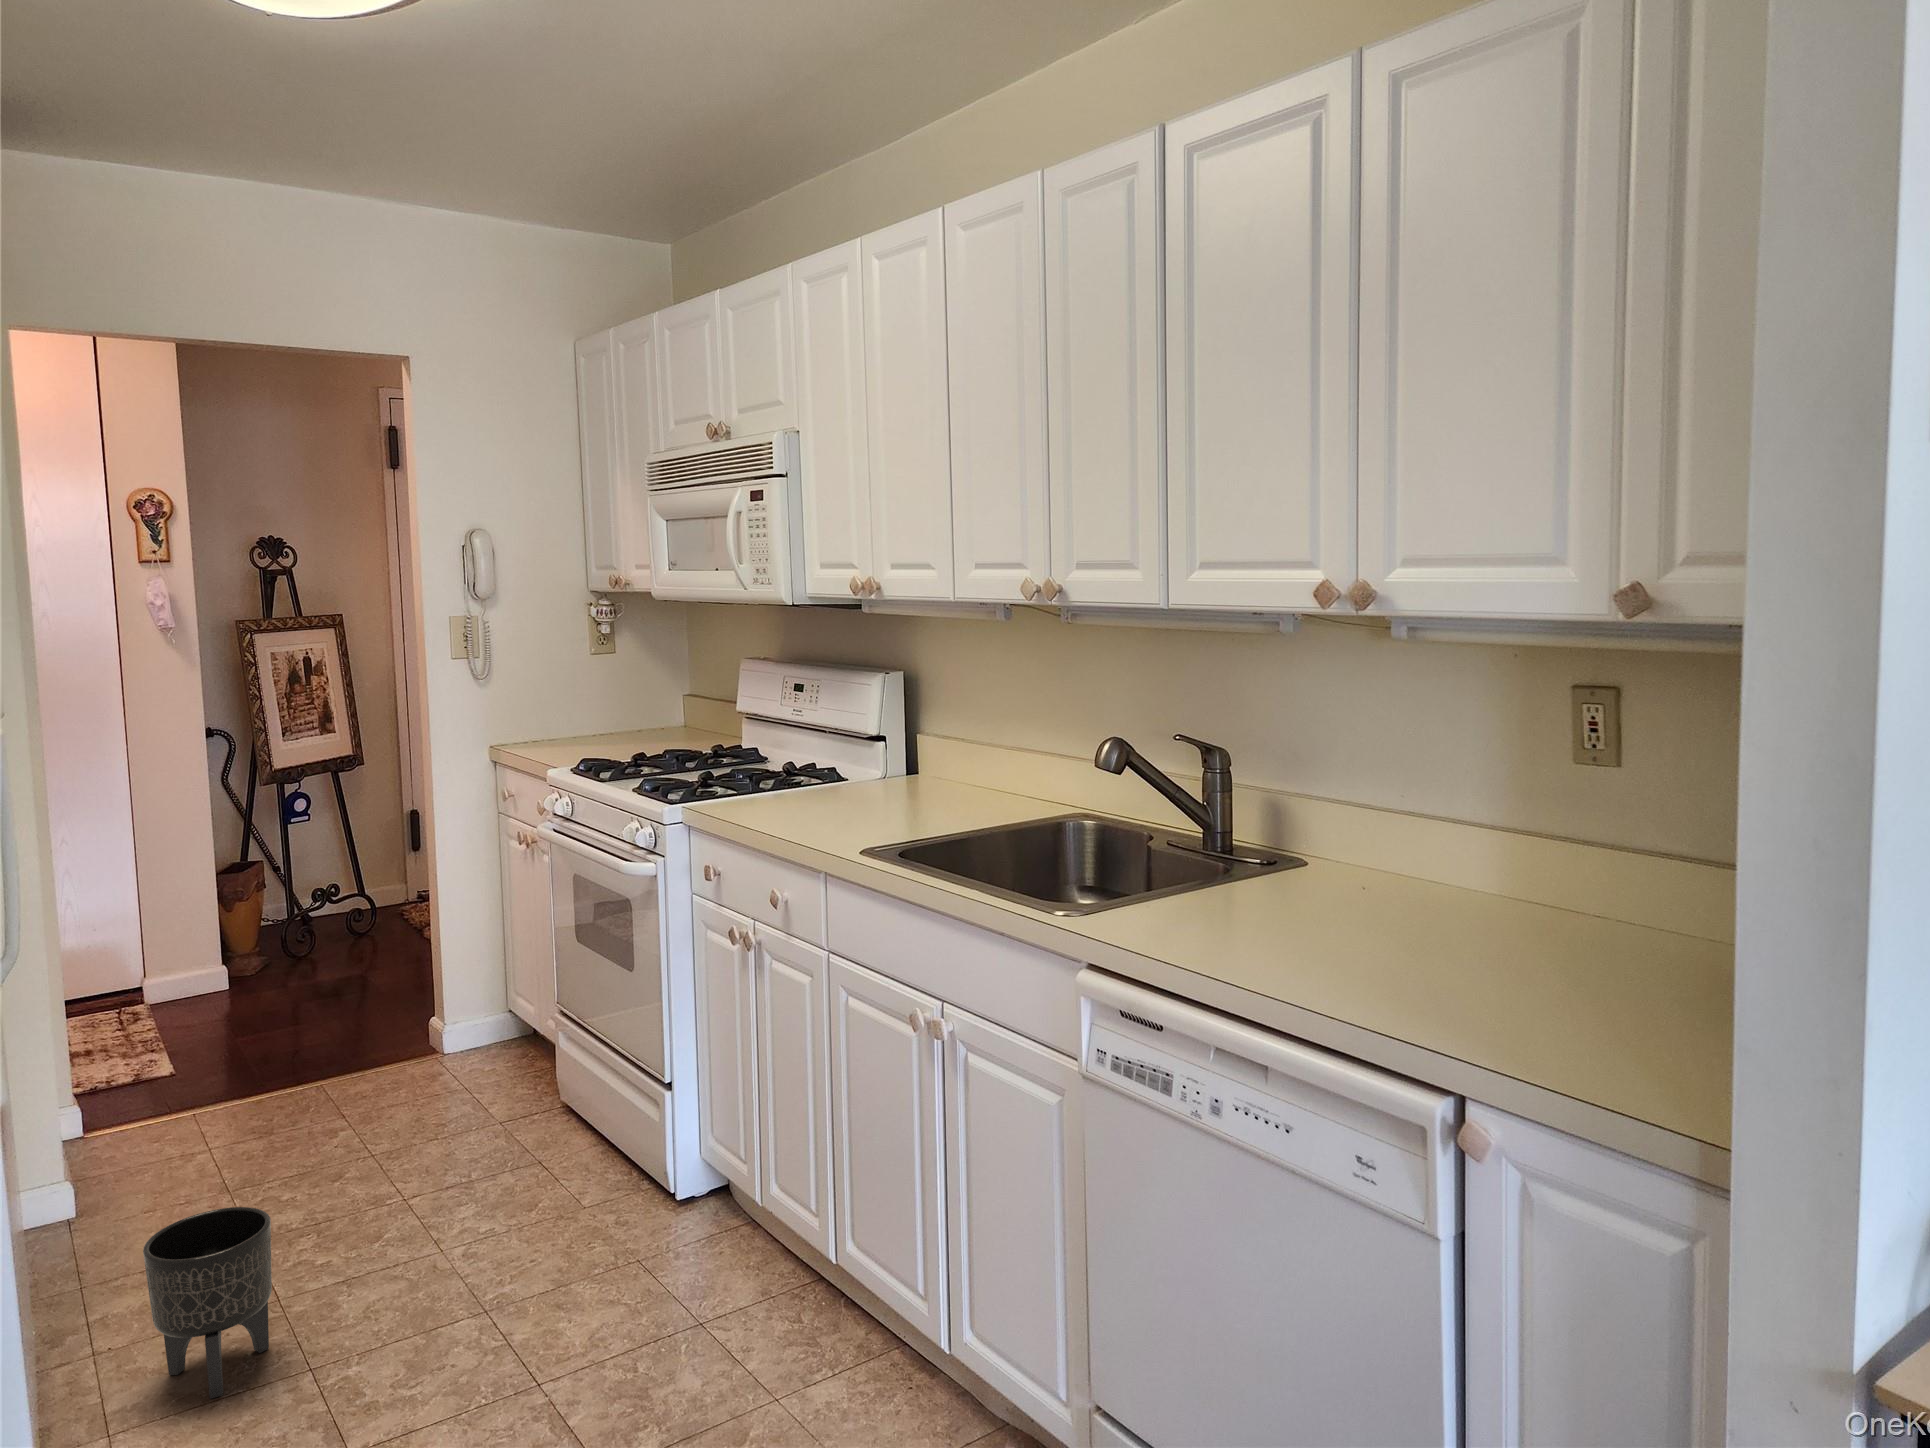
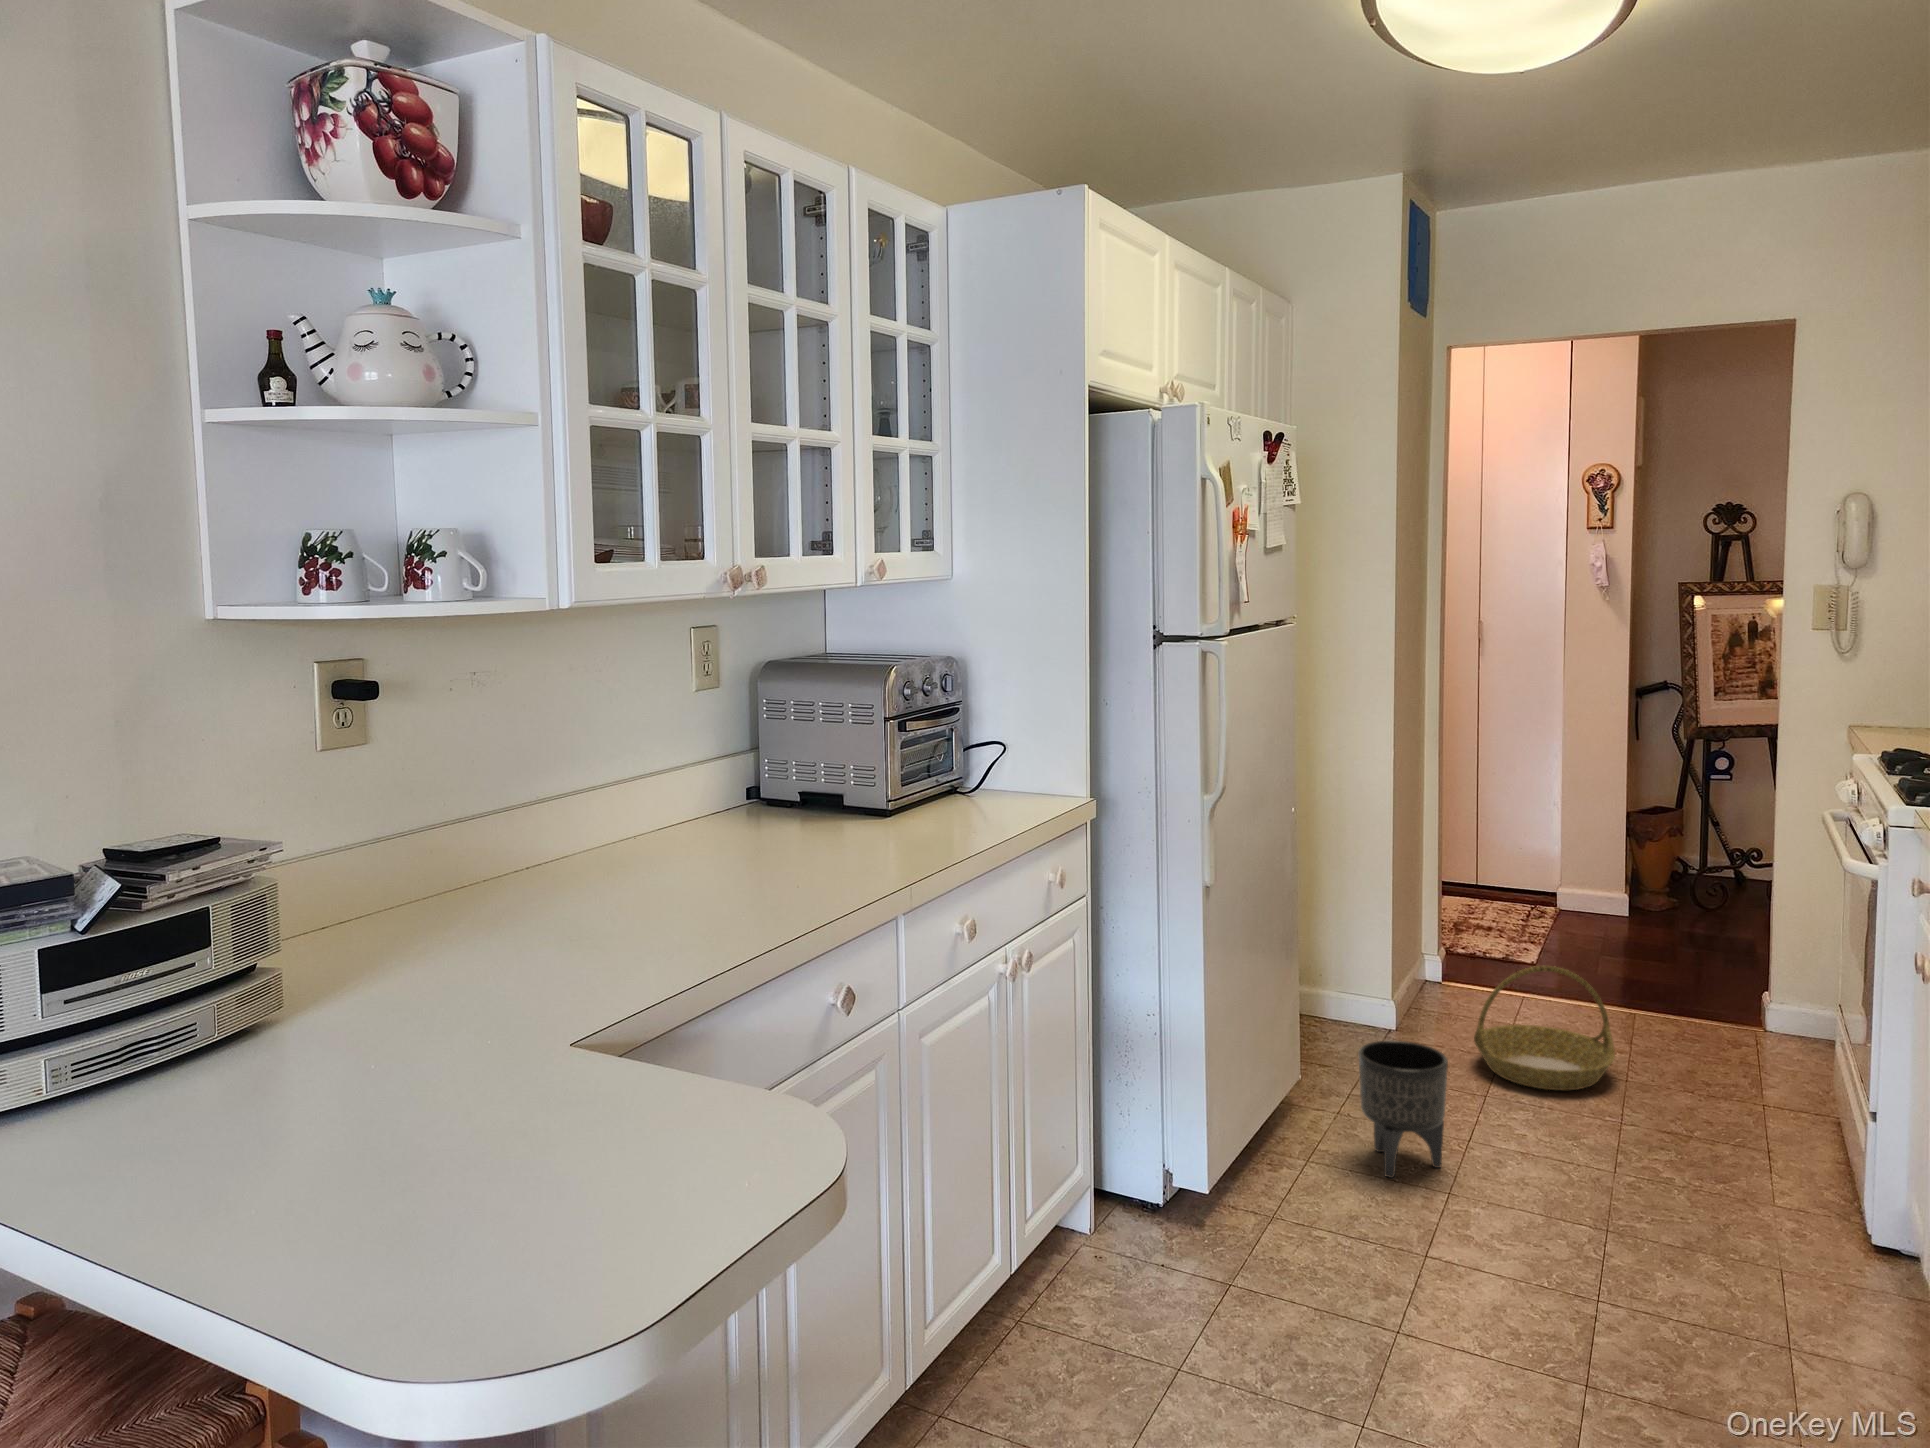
basket: none [198,1059,367,1211] -> present [1474,966,1615,1090]

